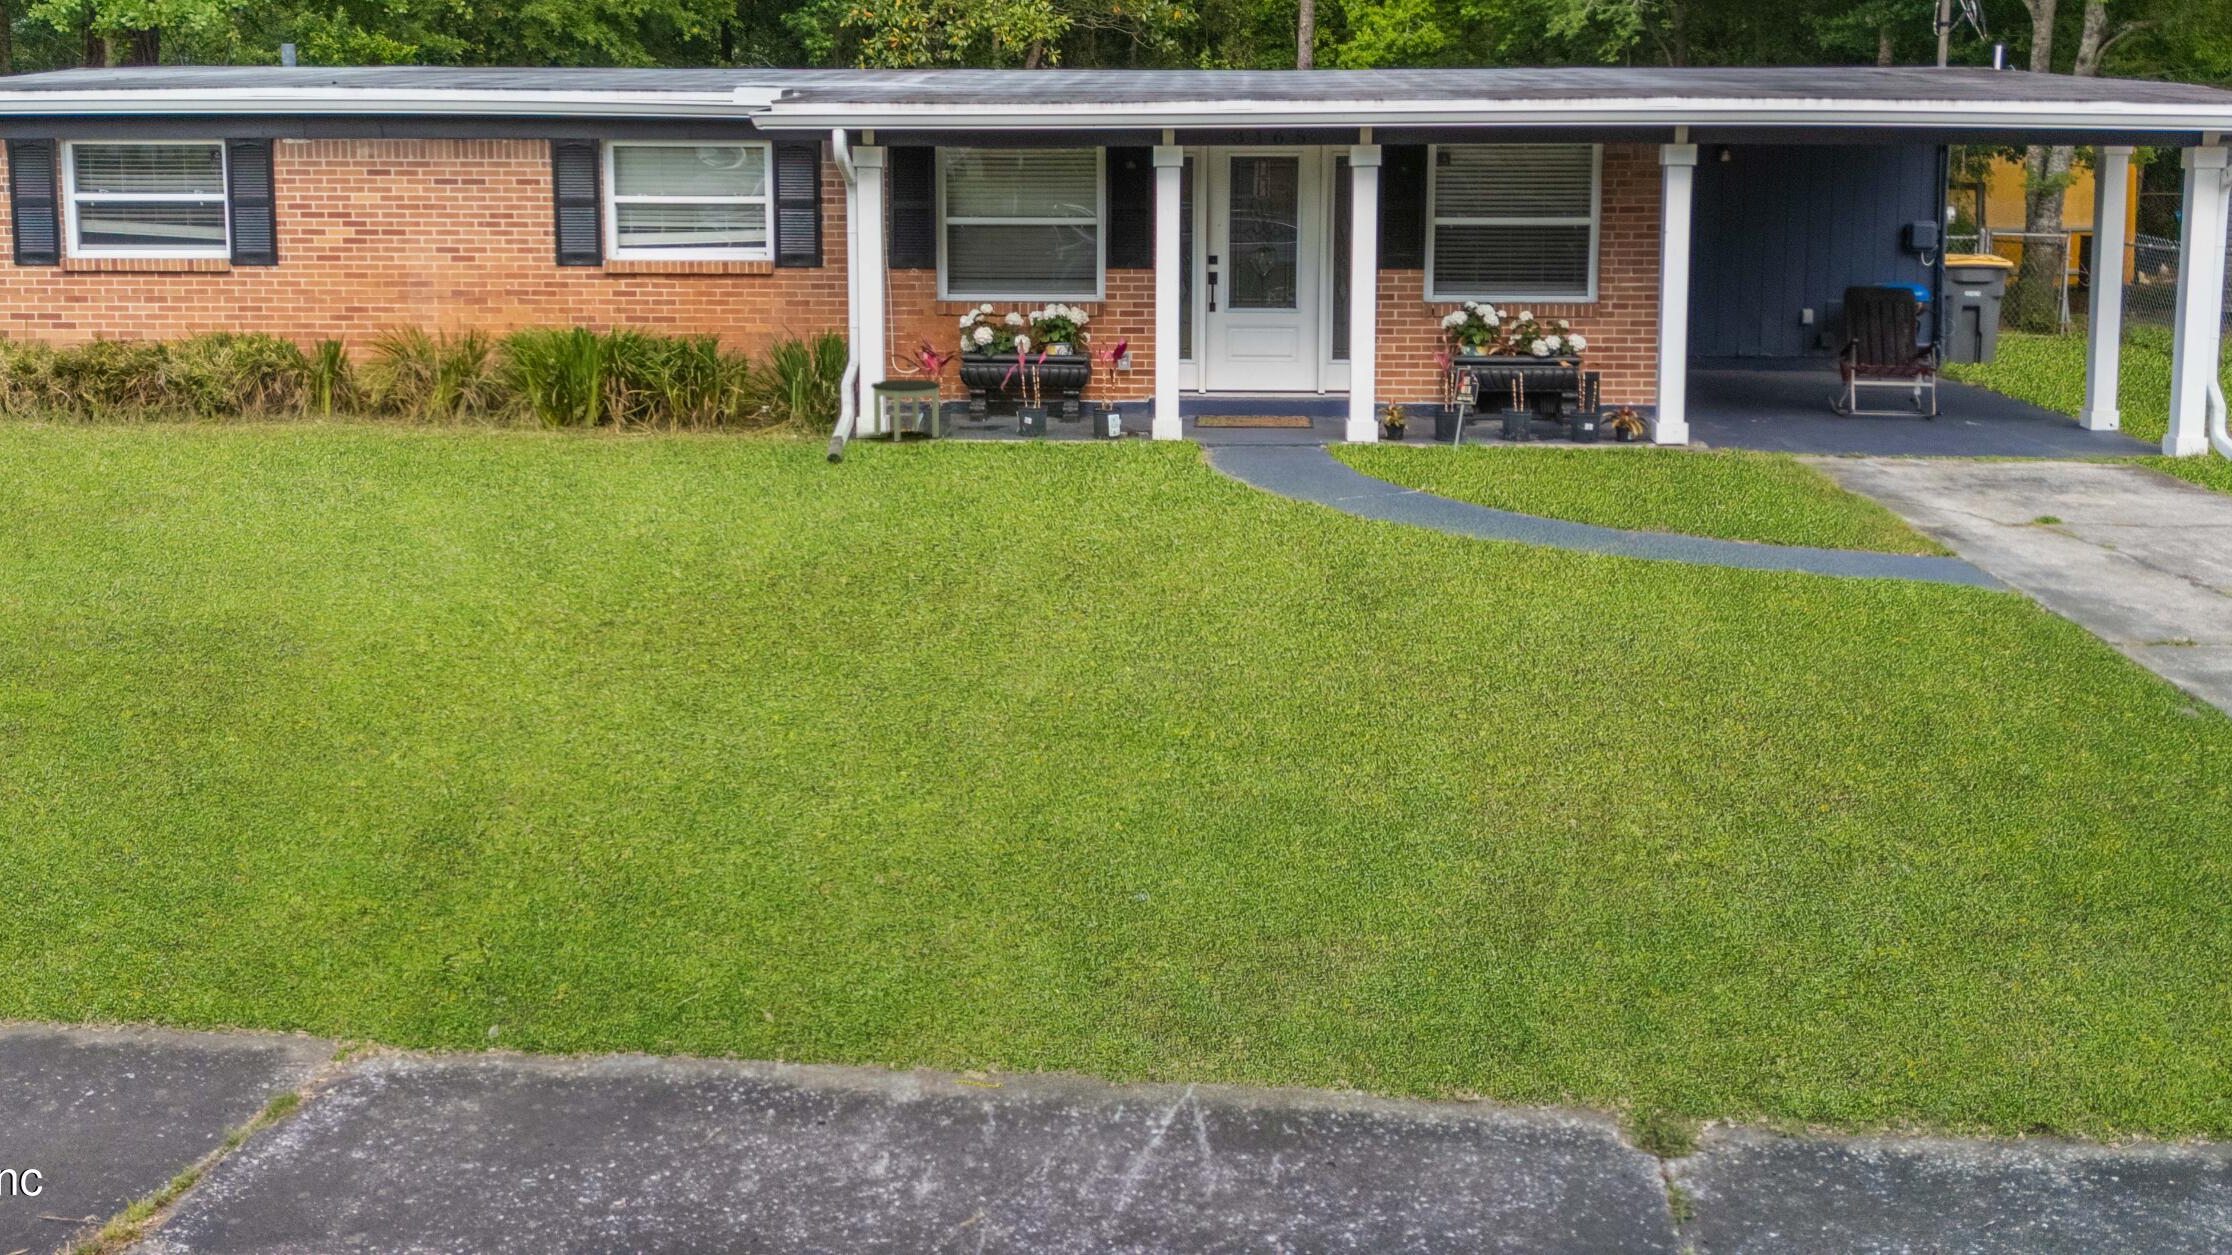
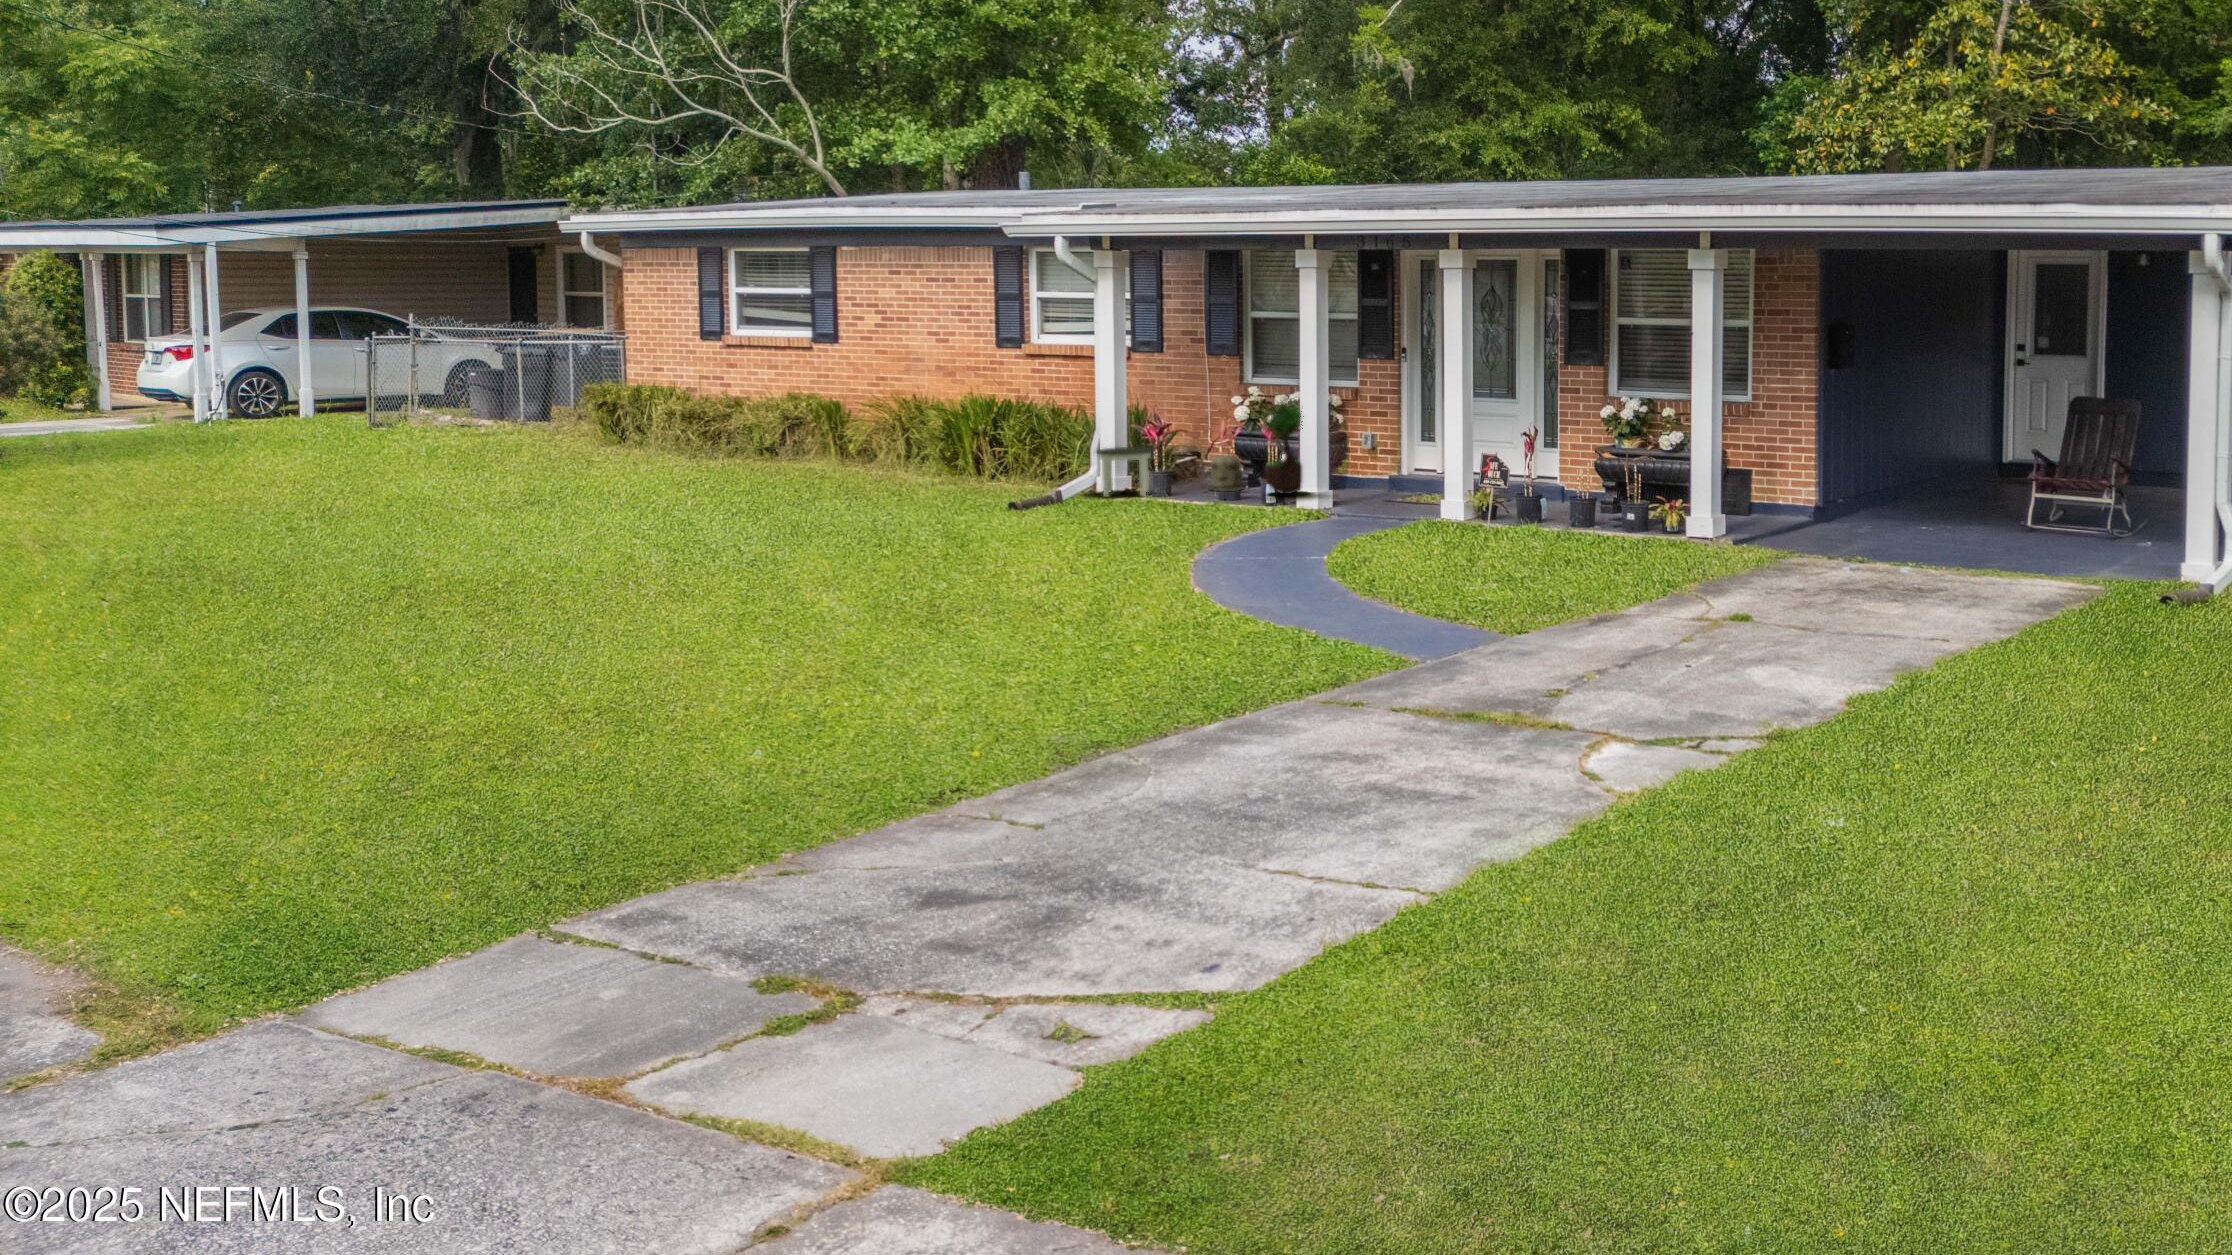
potted tree: none [1055,309,1122,424] -> present [1257,401,1304,494]
basket: none [975,372,1012,426] -> present [1210,454,1242,491]

